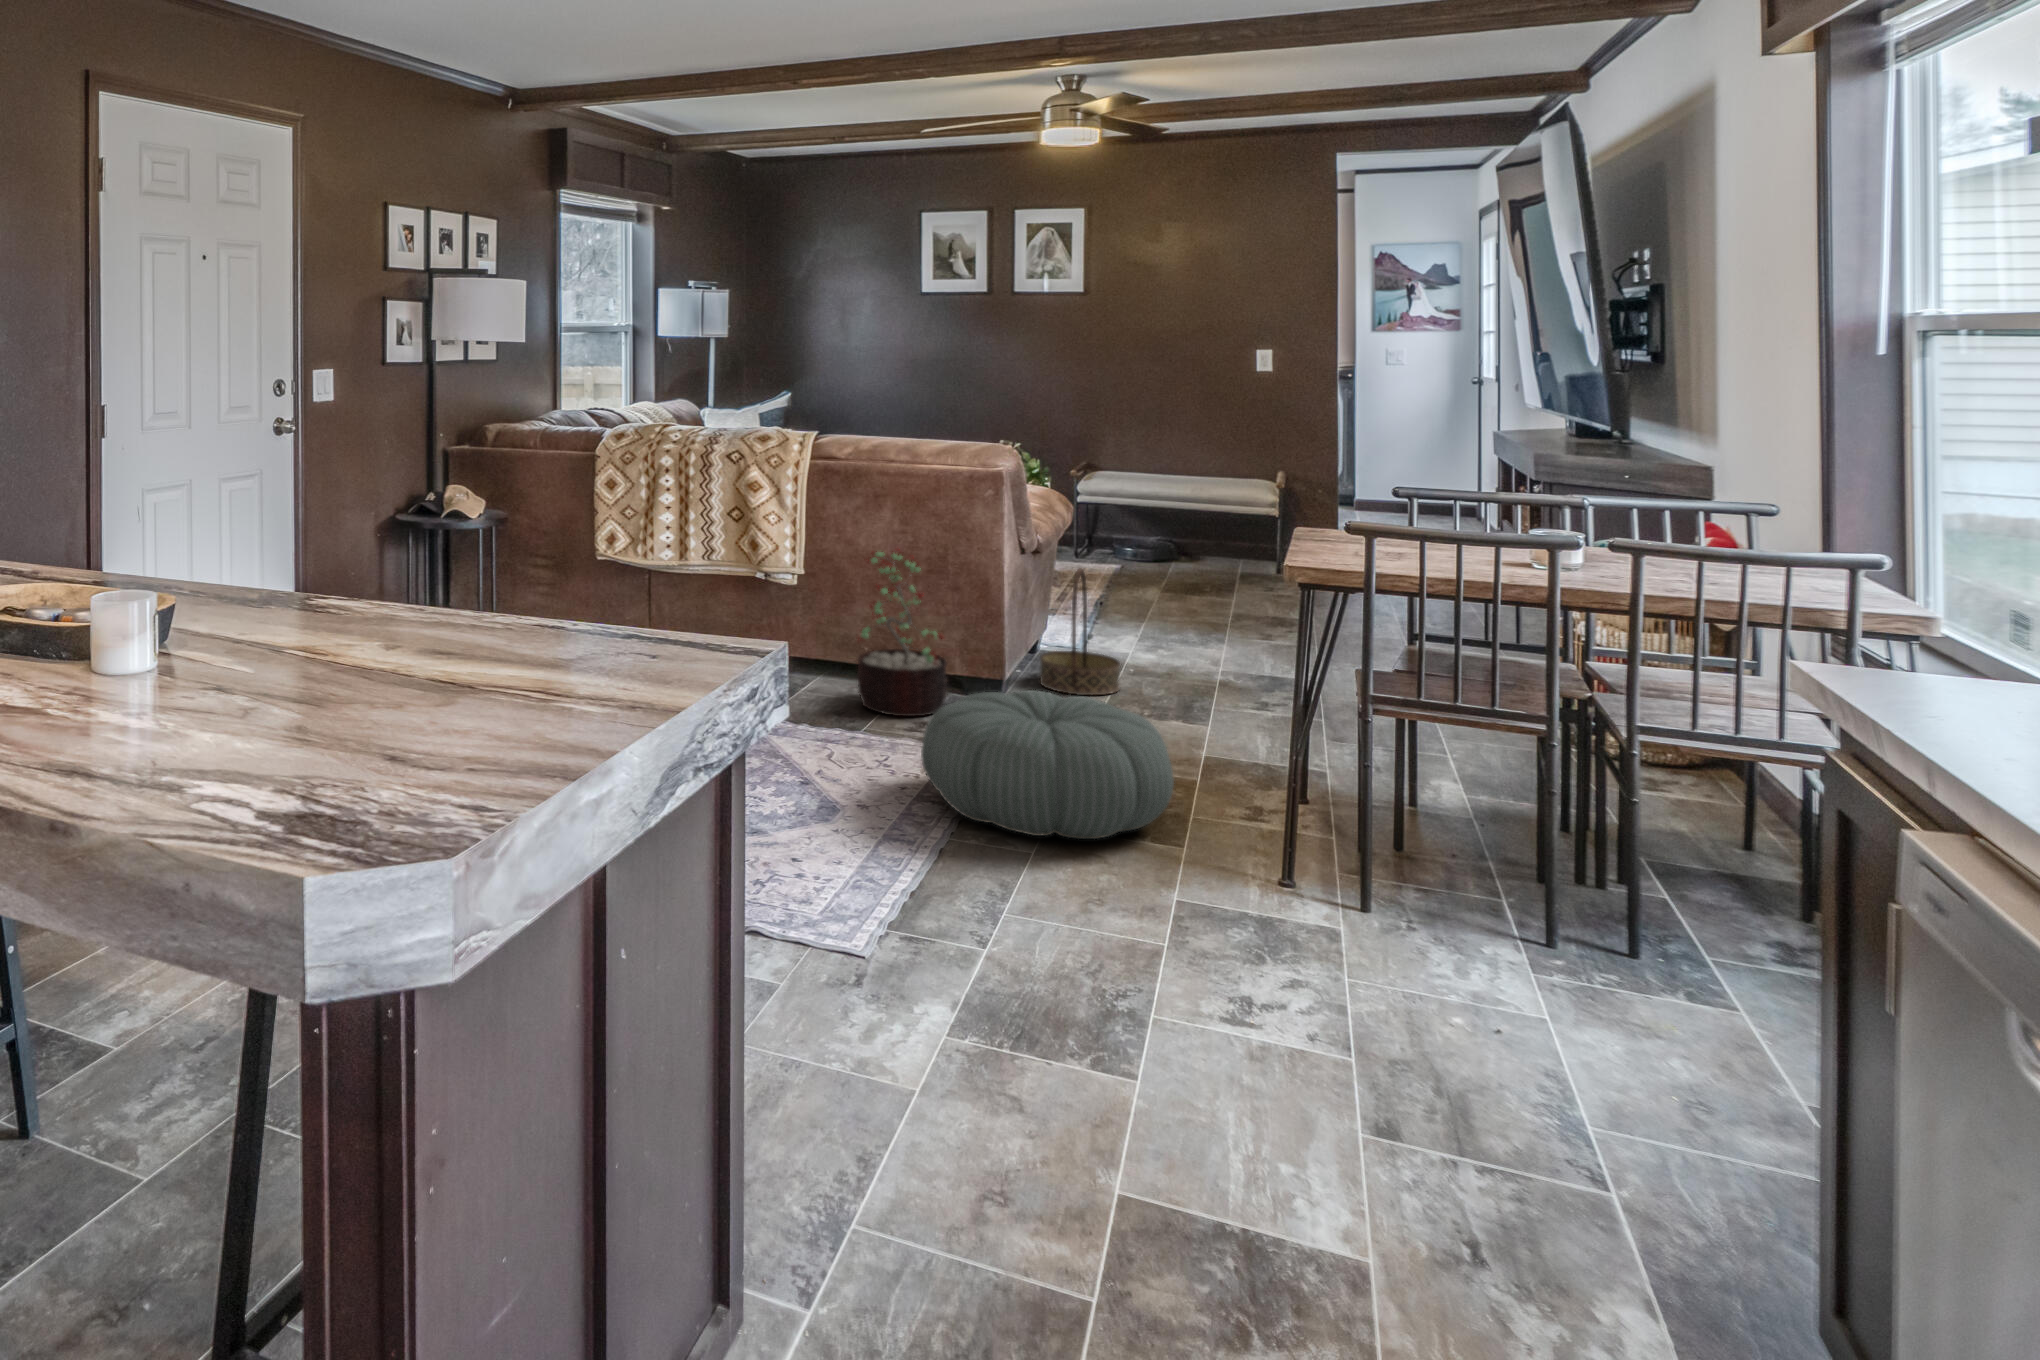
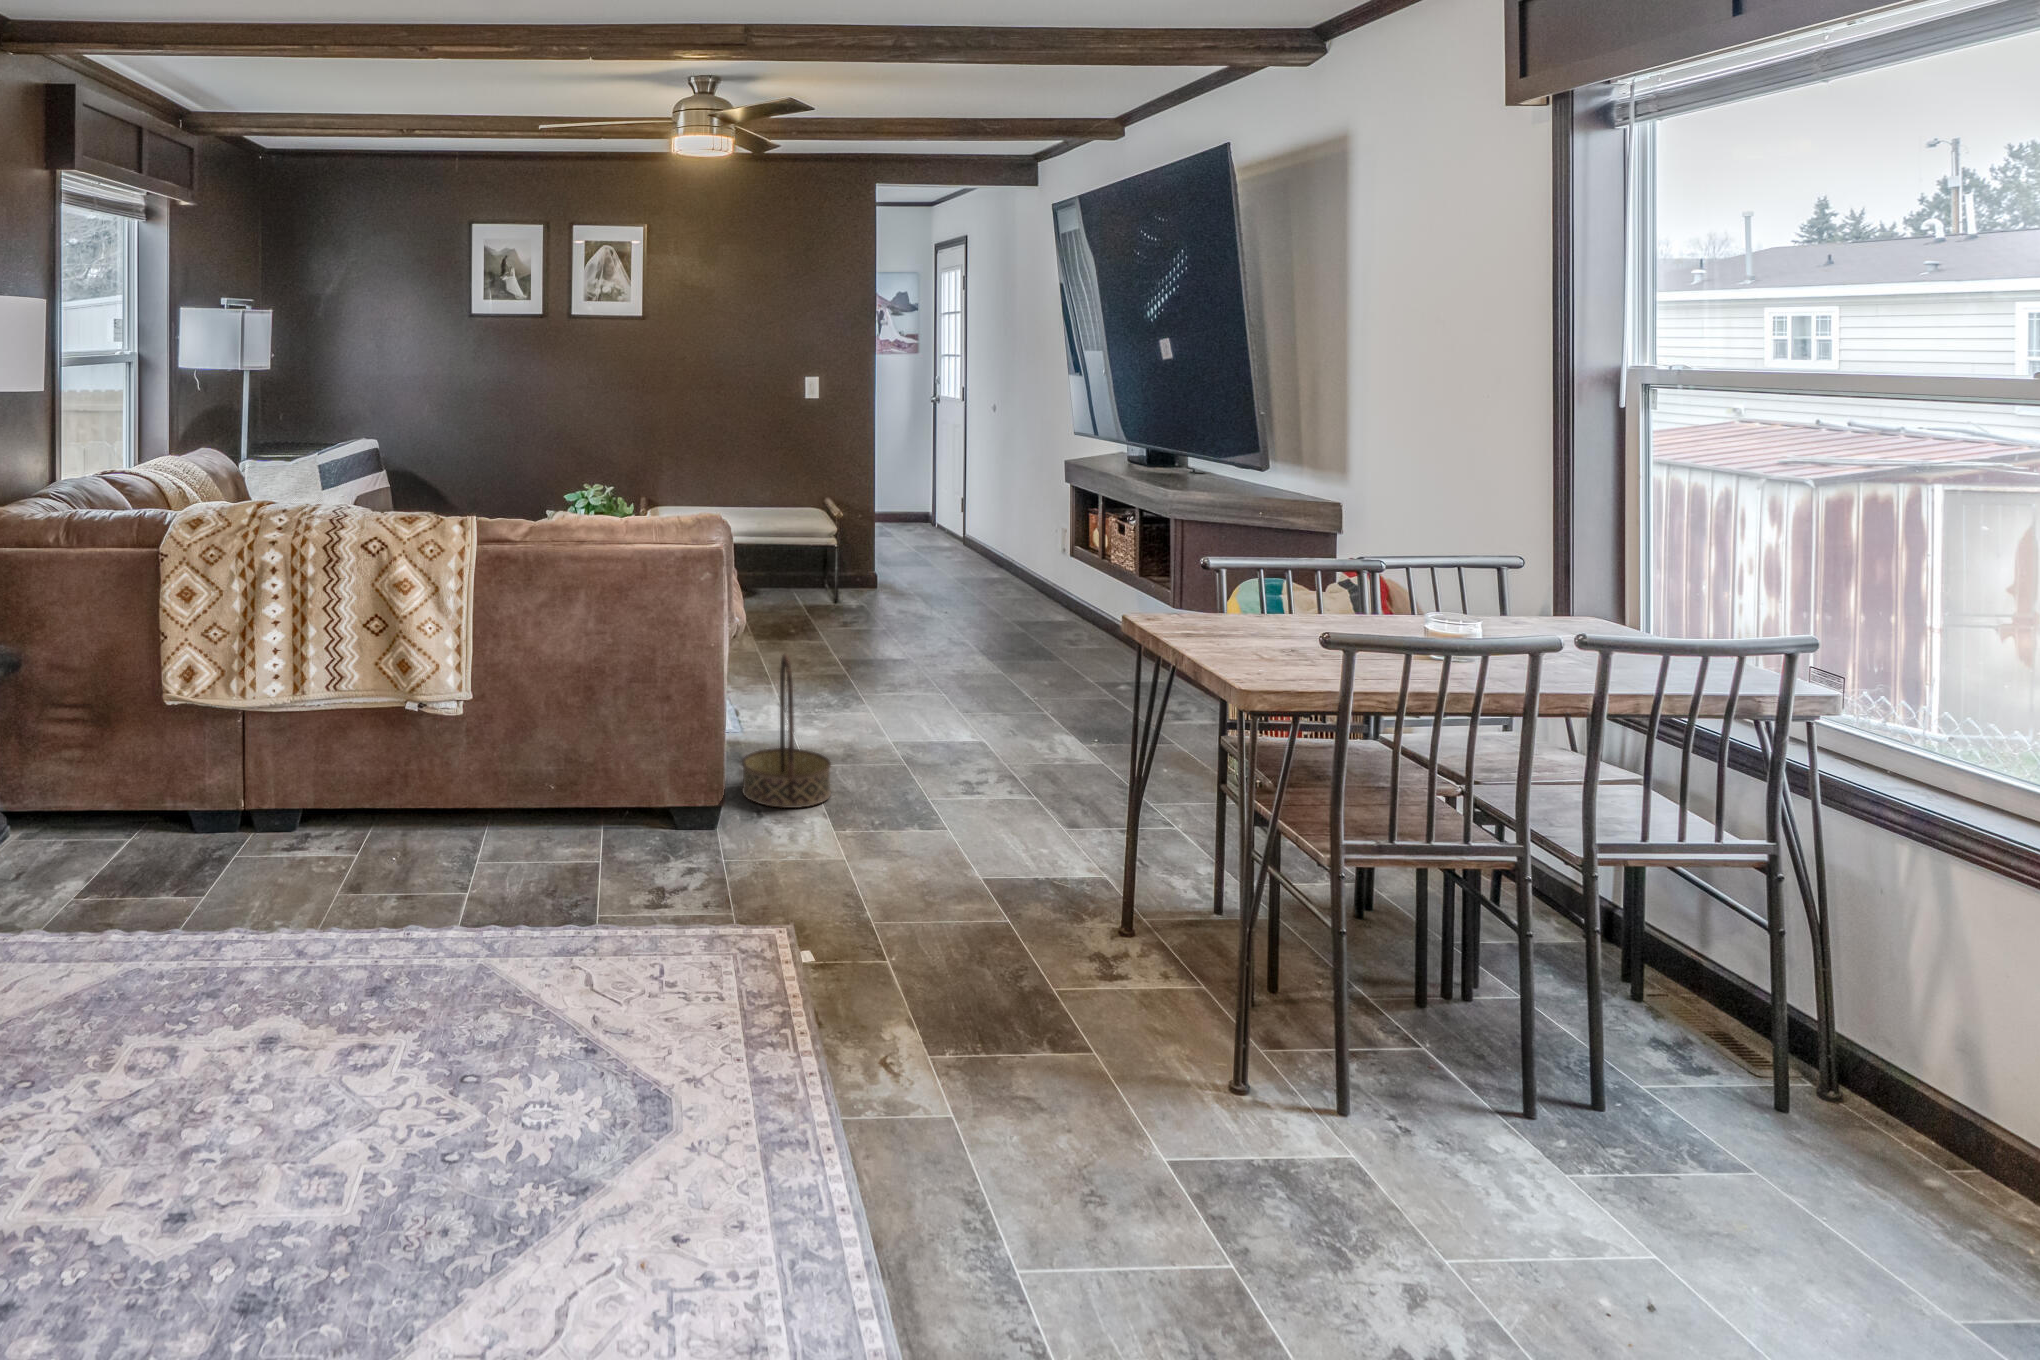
decorative plant: present [857,552,947,716] -> none [551,657,678,886]
pouf: present [921,690,1174,839] -> none [746,859,1068,1096]

